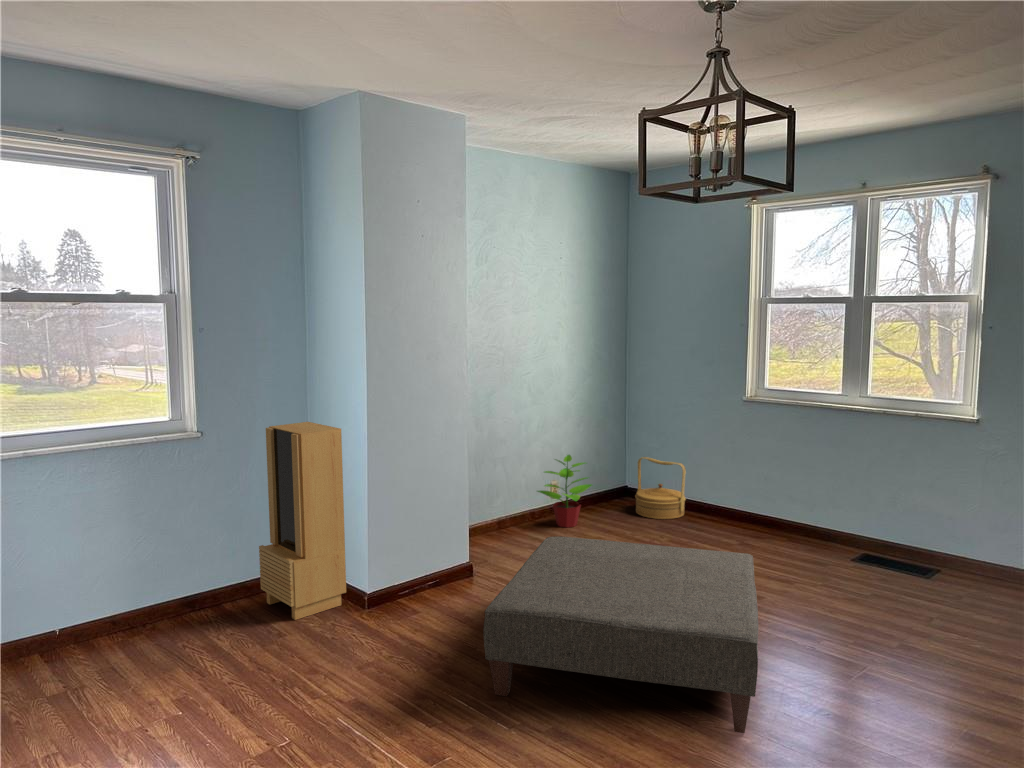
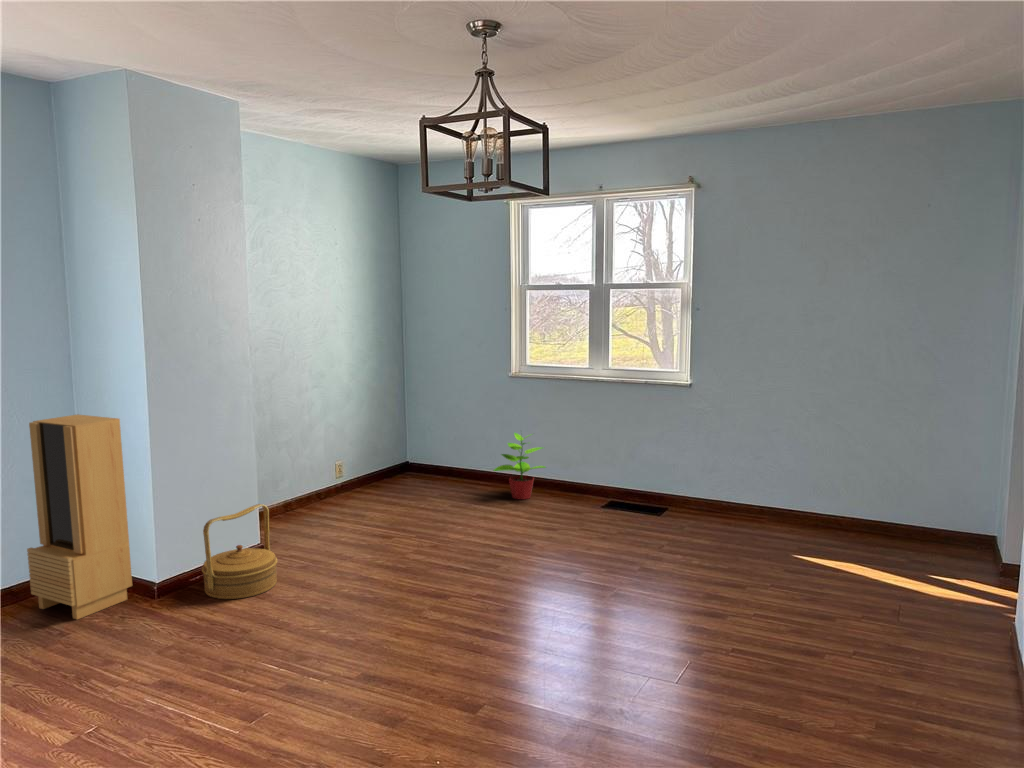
potted plant: present [537,455,592,527] -> present [494,433,546,499]
woven basket: present [635,457,686,519] -> present [202,504,277,599]
ottoman: present [484,536,758,733] -> none [290,506,534,654]

